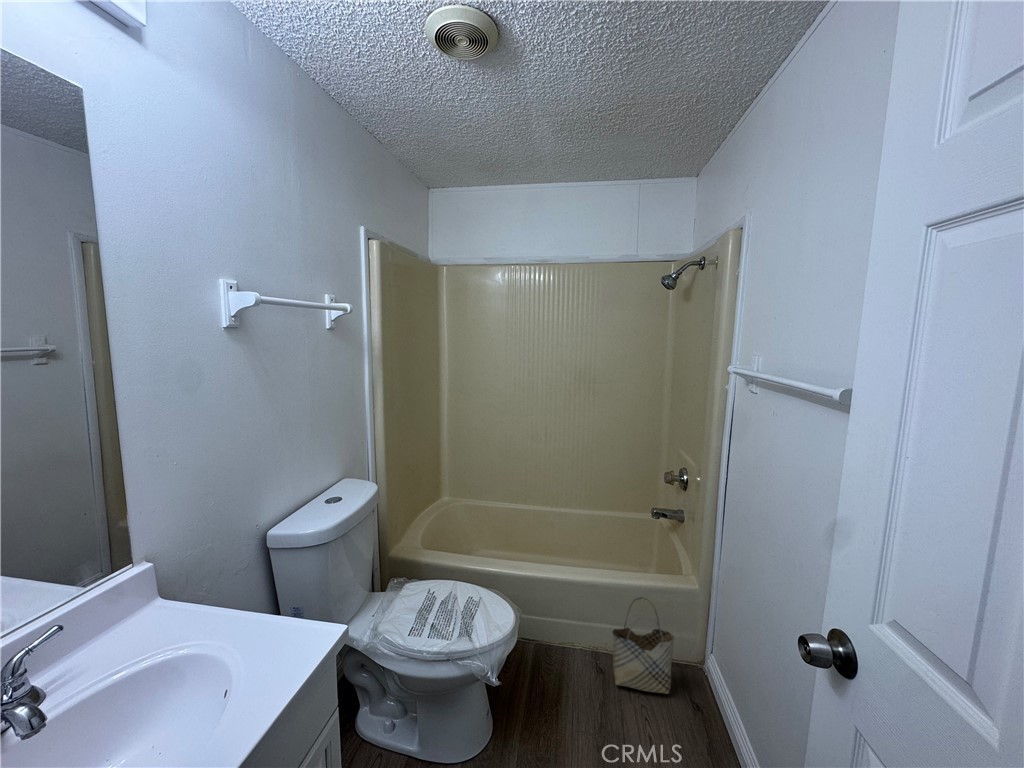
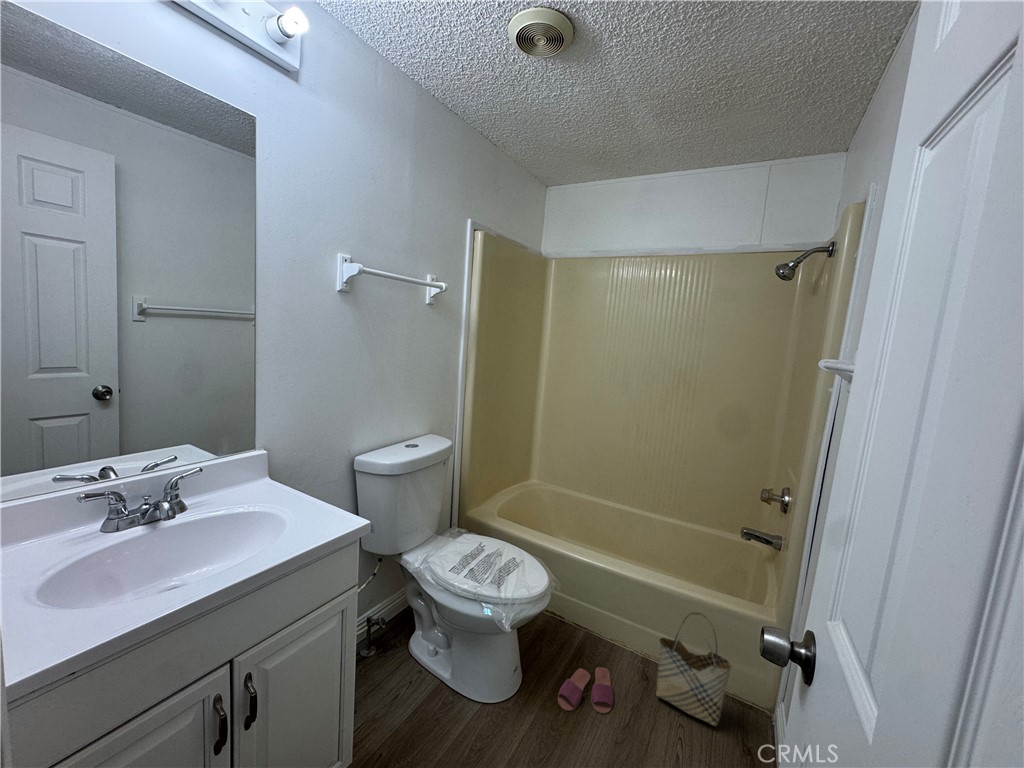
slippers: none [532,675,584,734] -> present [558,667,613,714]

